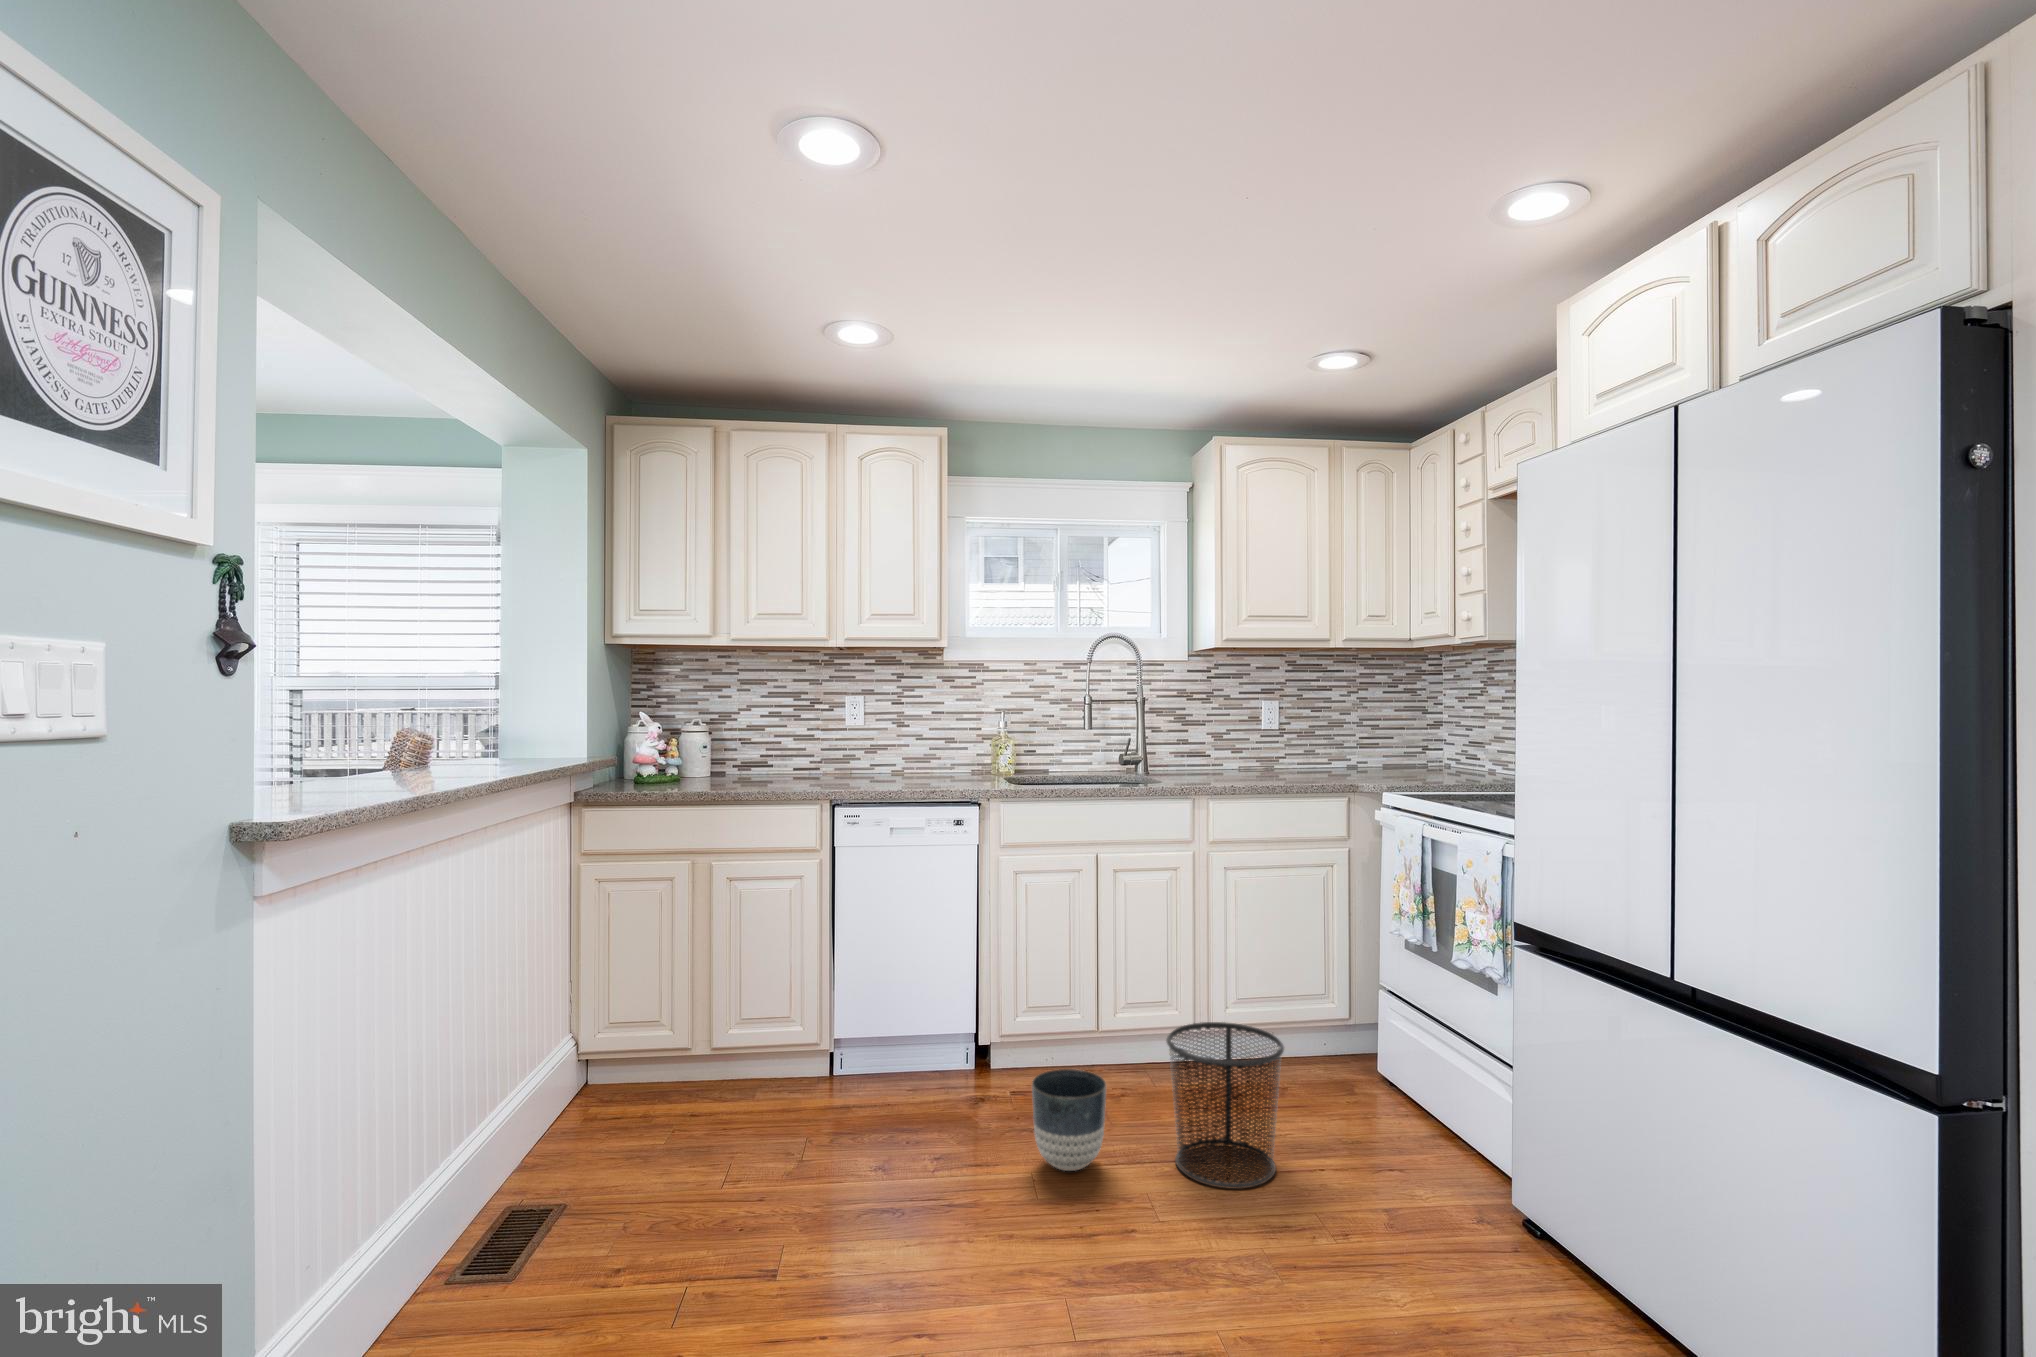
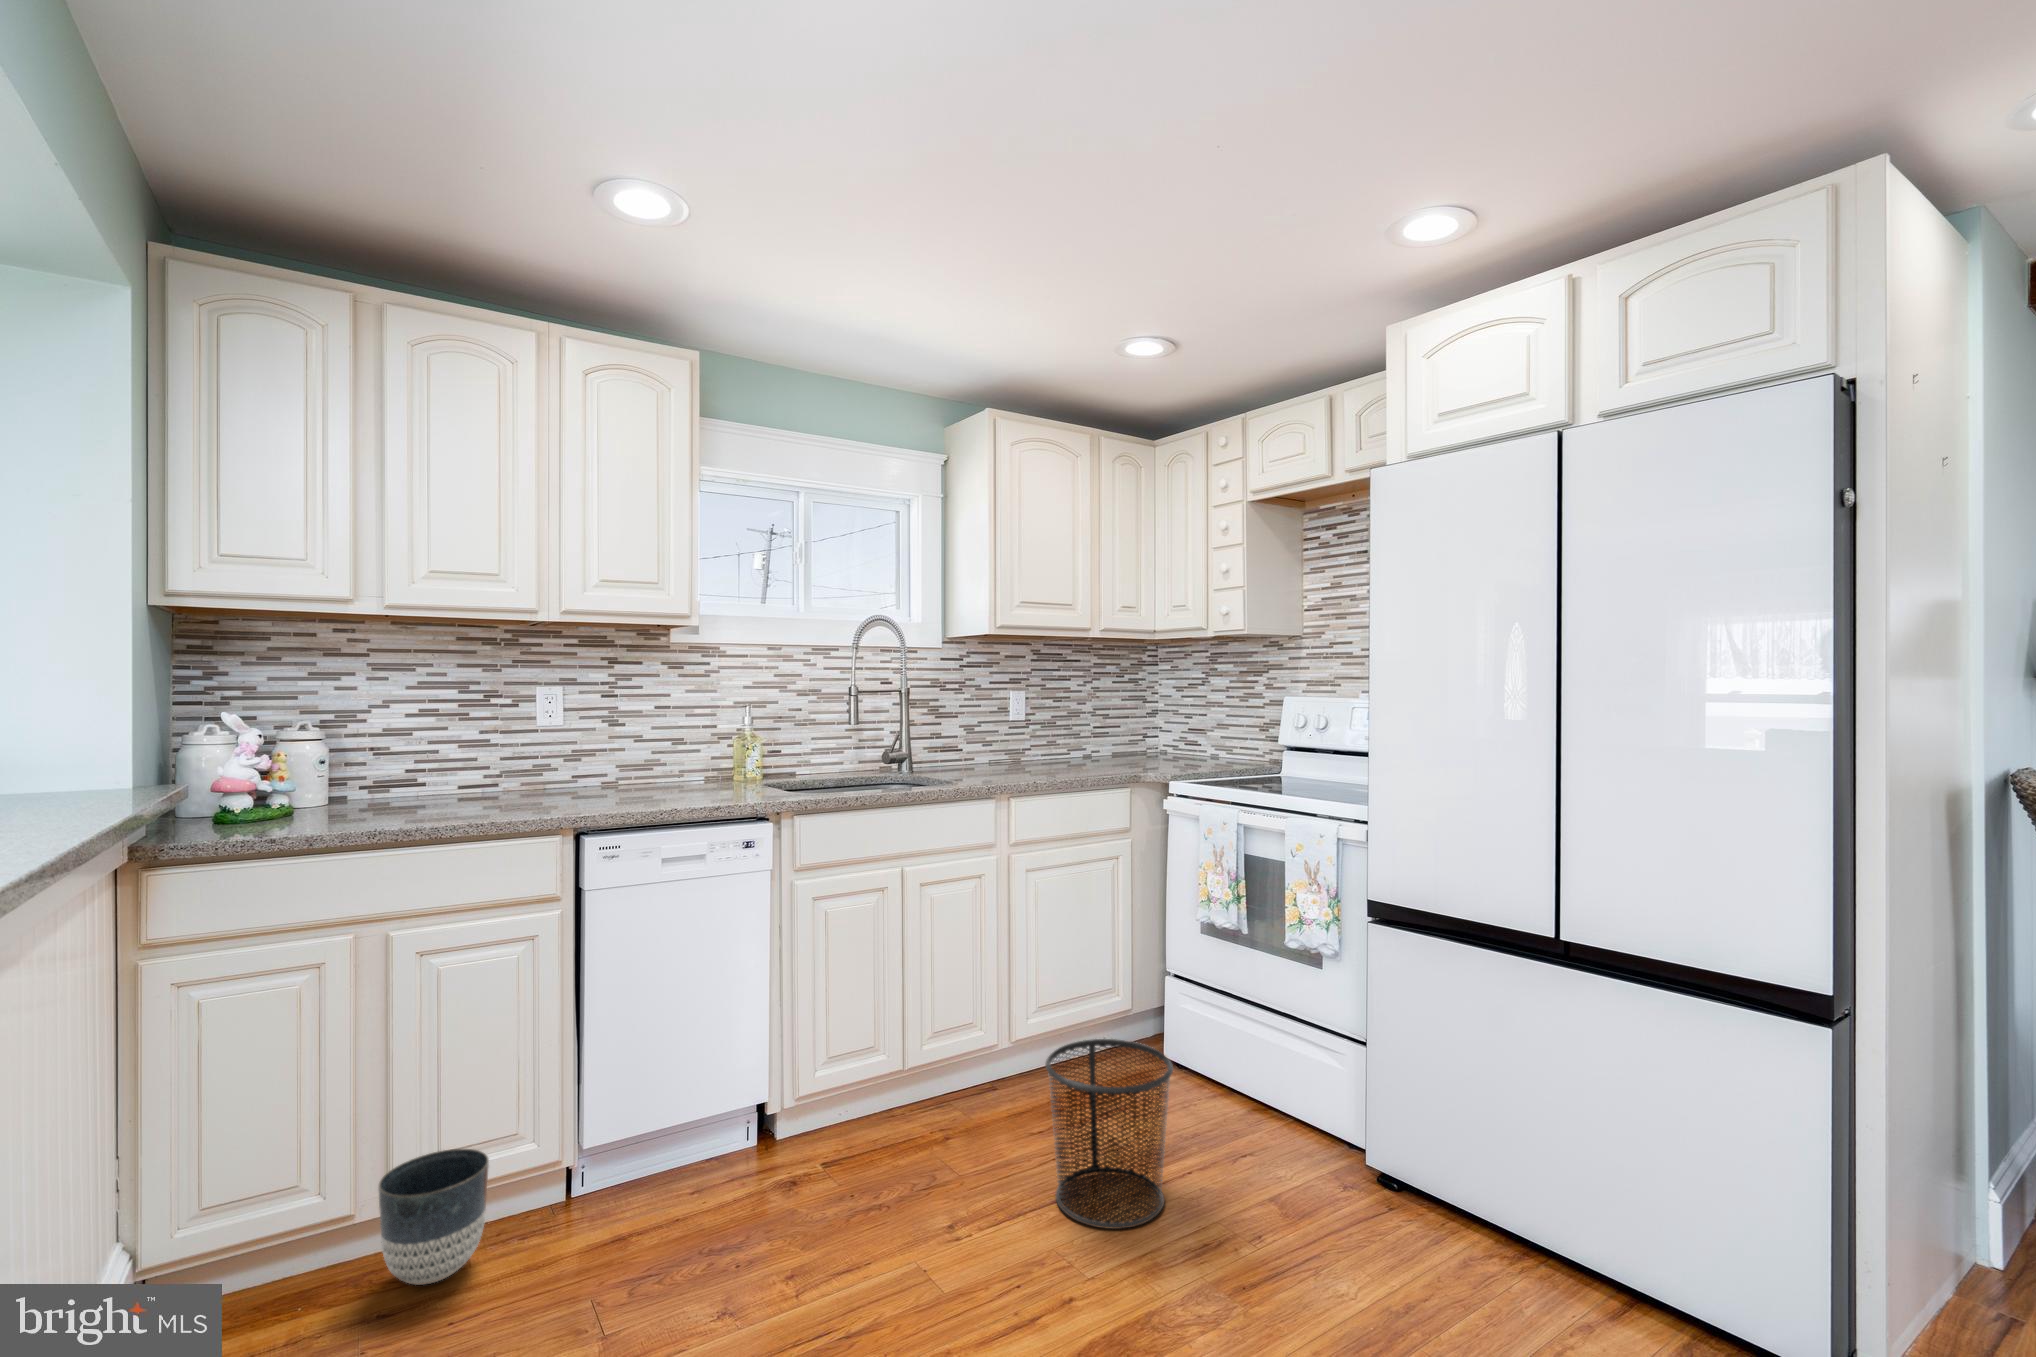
planter: present [1032,1069,1106,1171] -> present [378,1149,489,1285]

